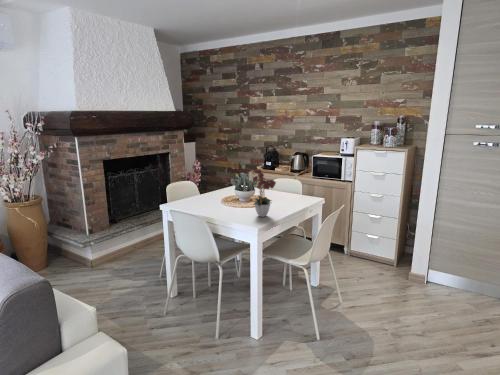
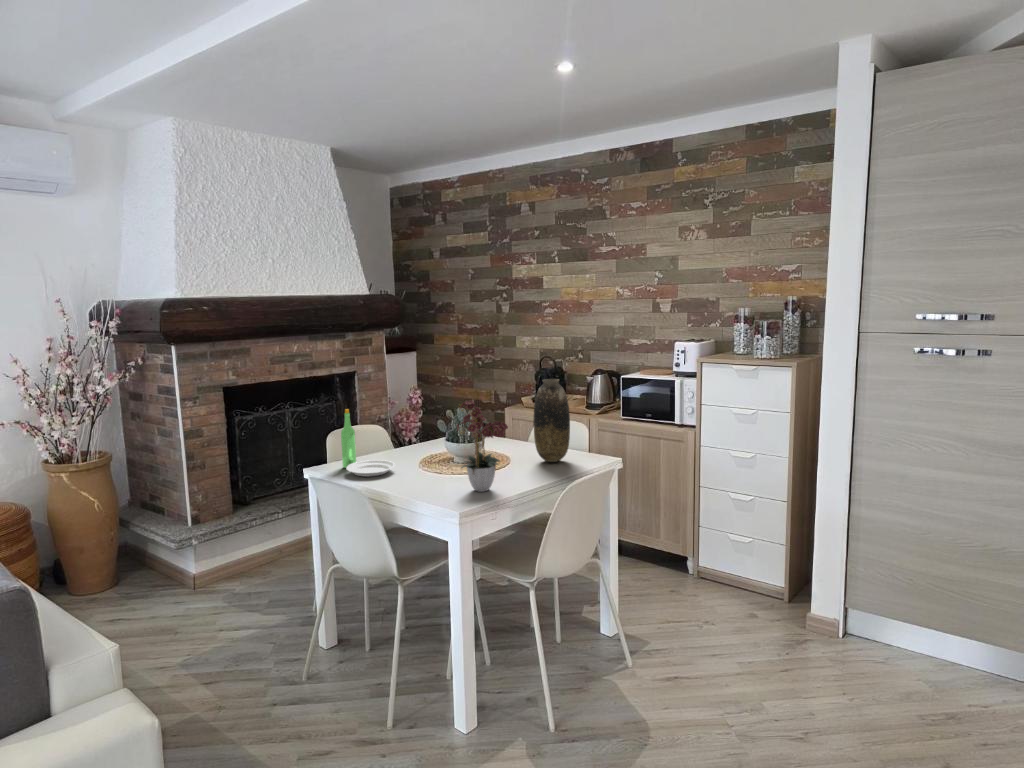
vase: none [281,157,300,200] -> present [534,379,570,462]
plate: none [180,173,210,209] -> present [341,409,395,477]

